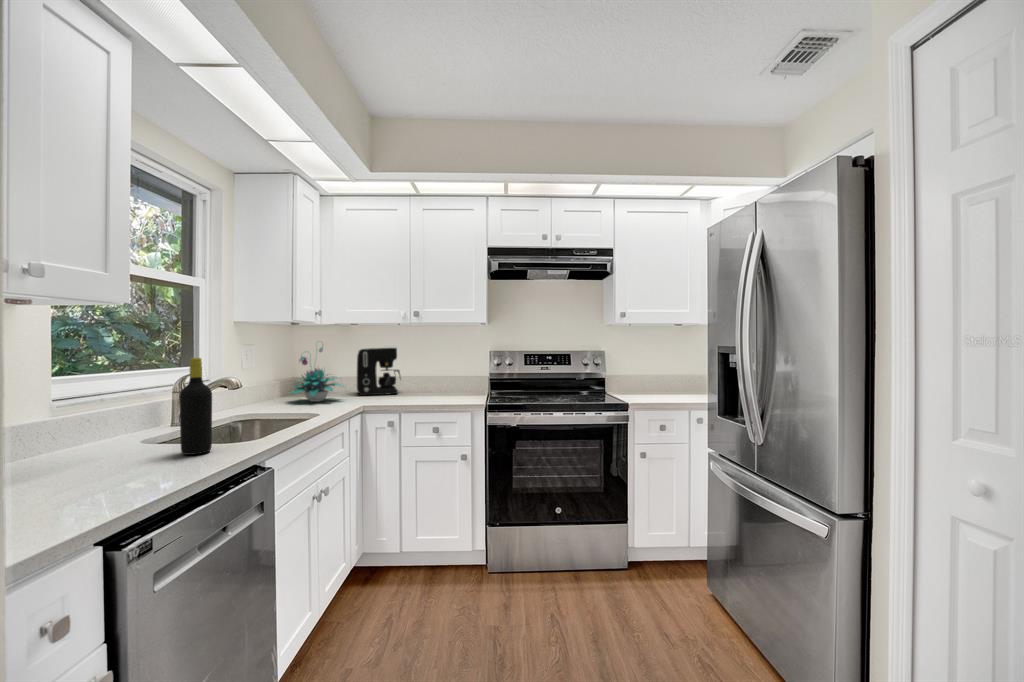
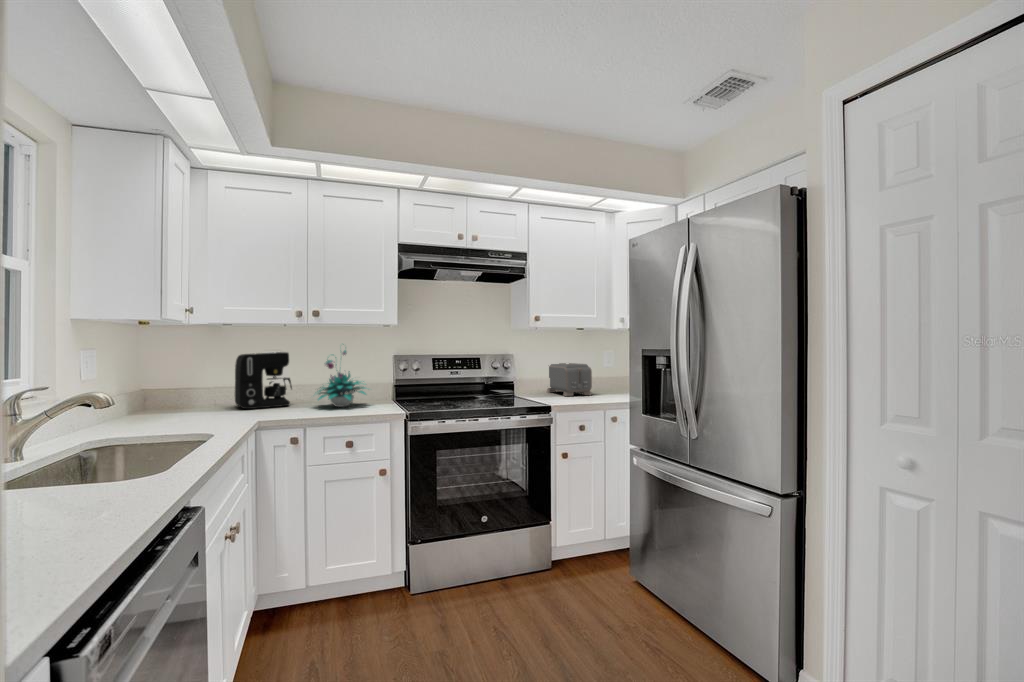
plant: present [290,347,342,402] -> present [317,350,366,407]
bottle: present [180,358,212,455] -> none [48,365,100,503]
toaster: none [642,361,687,395] -> present [547,363,592,396]

